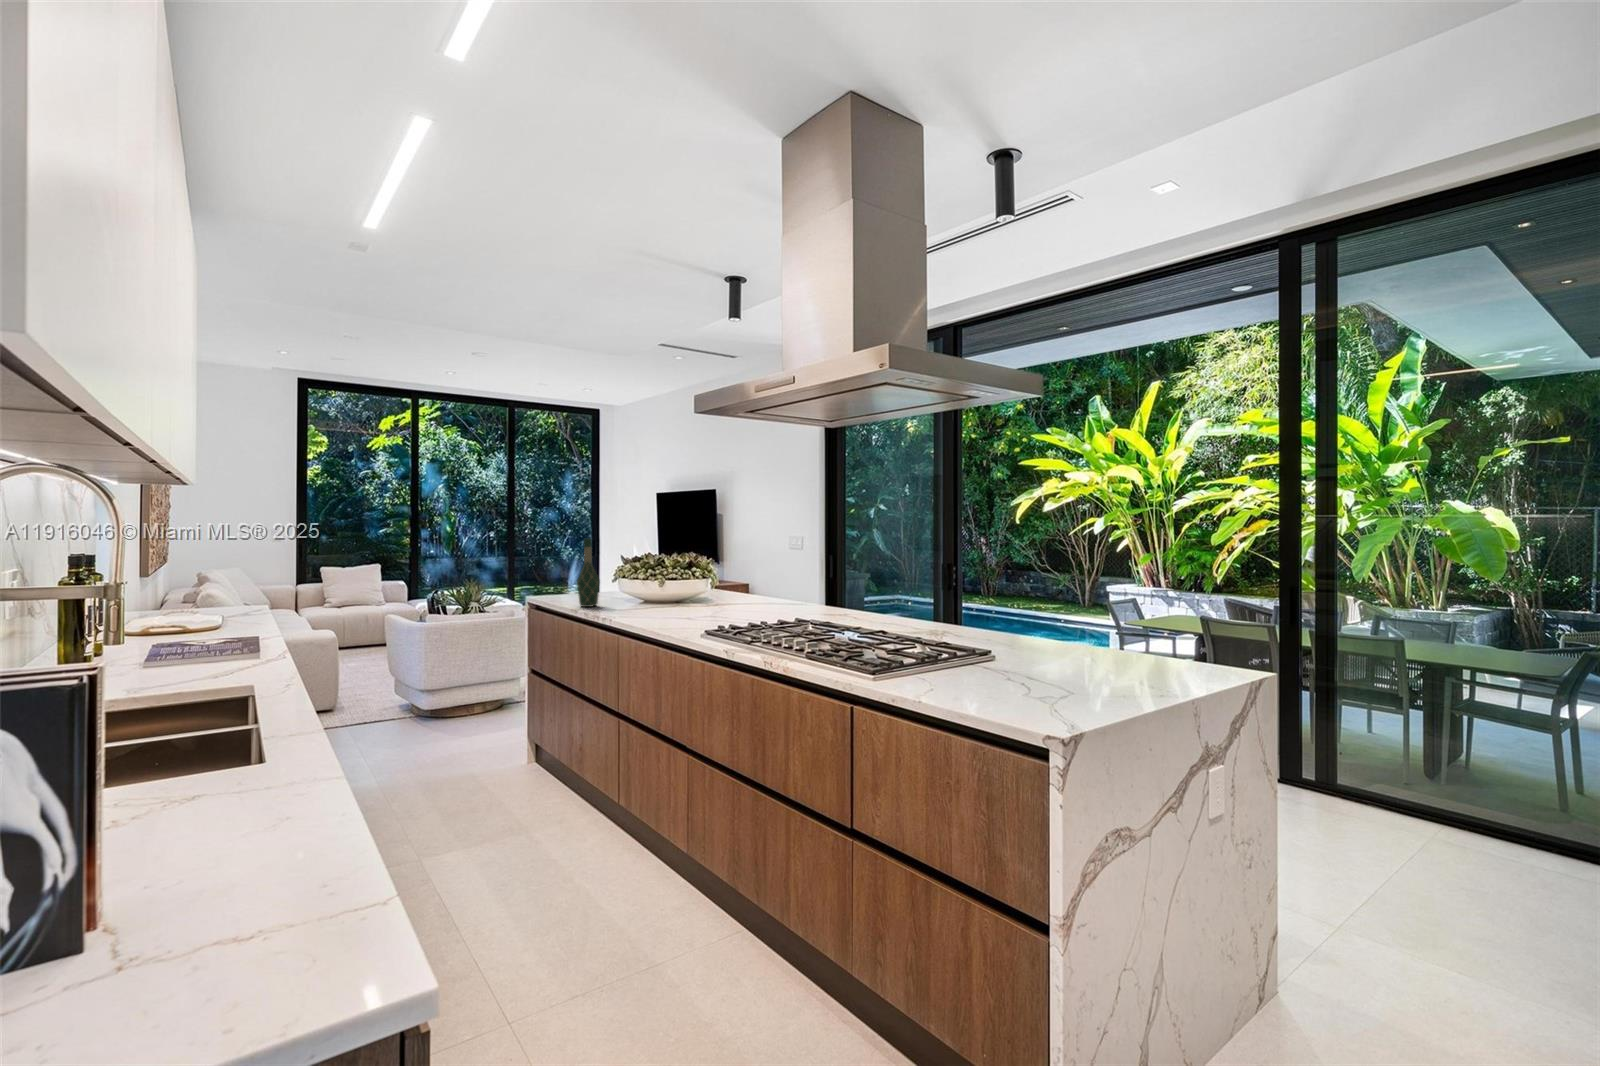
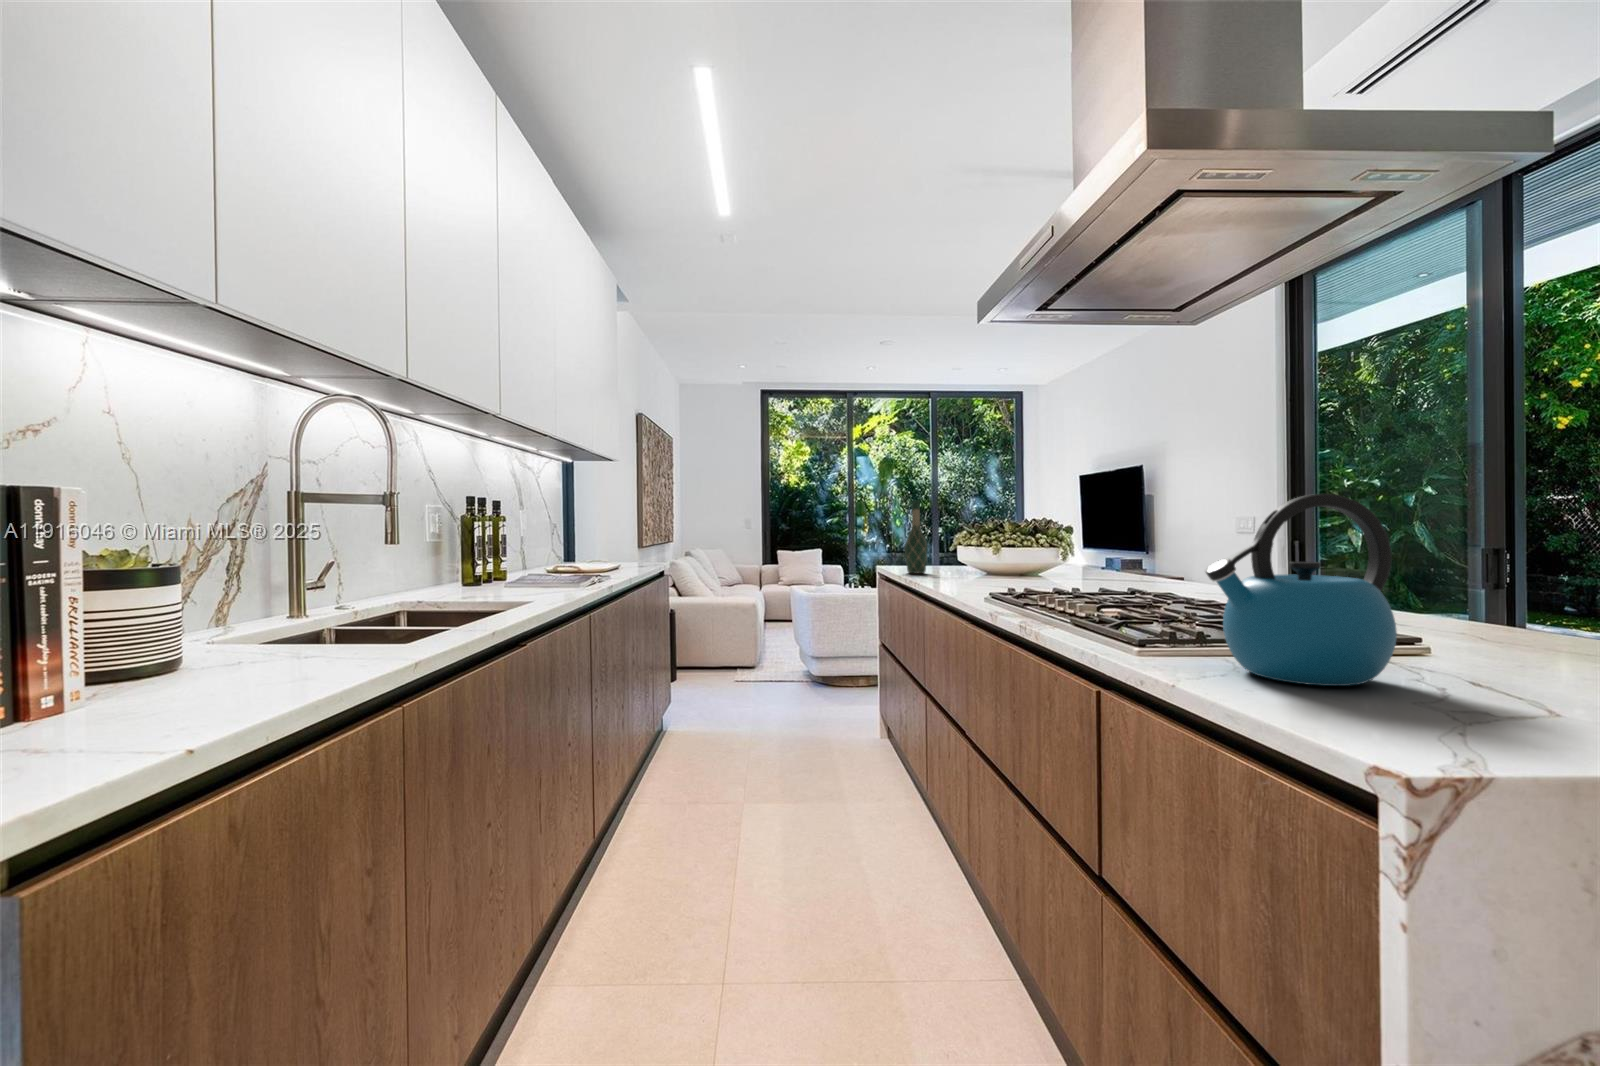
kettle: none [929,582,1011,691] -> present [1205,494,1397,686]

